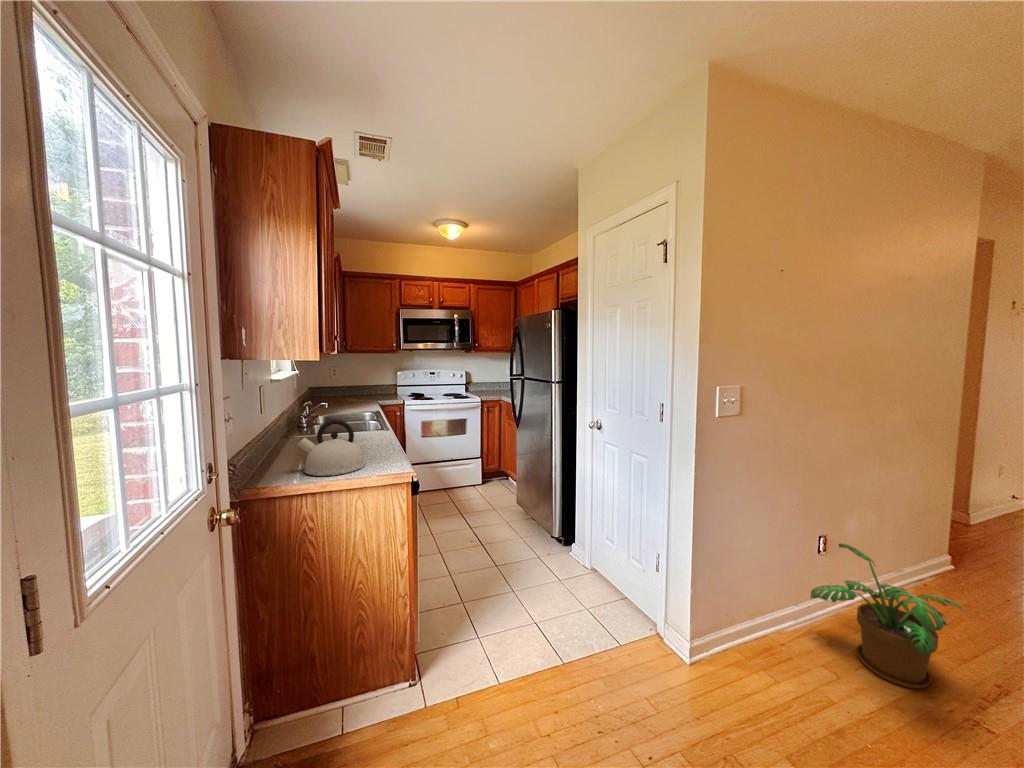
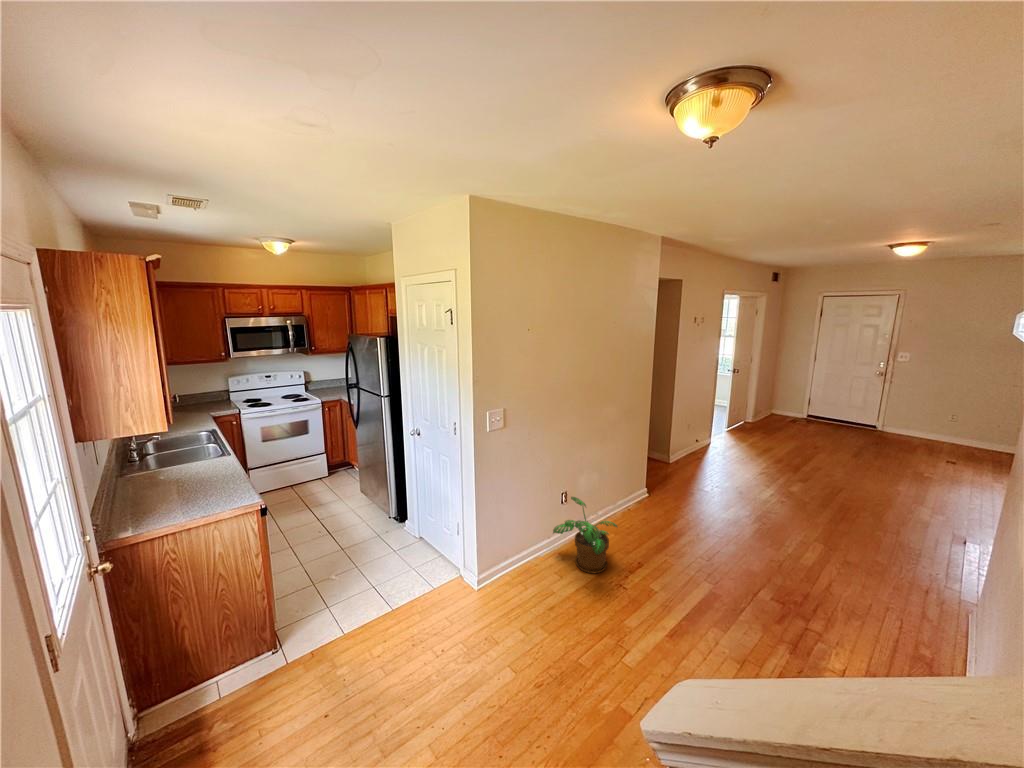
kettle: present [297,420,365,476] -> none [147,468,215,517]

